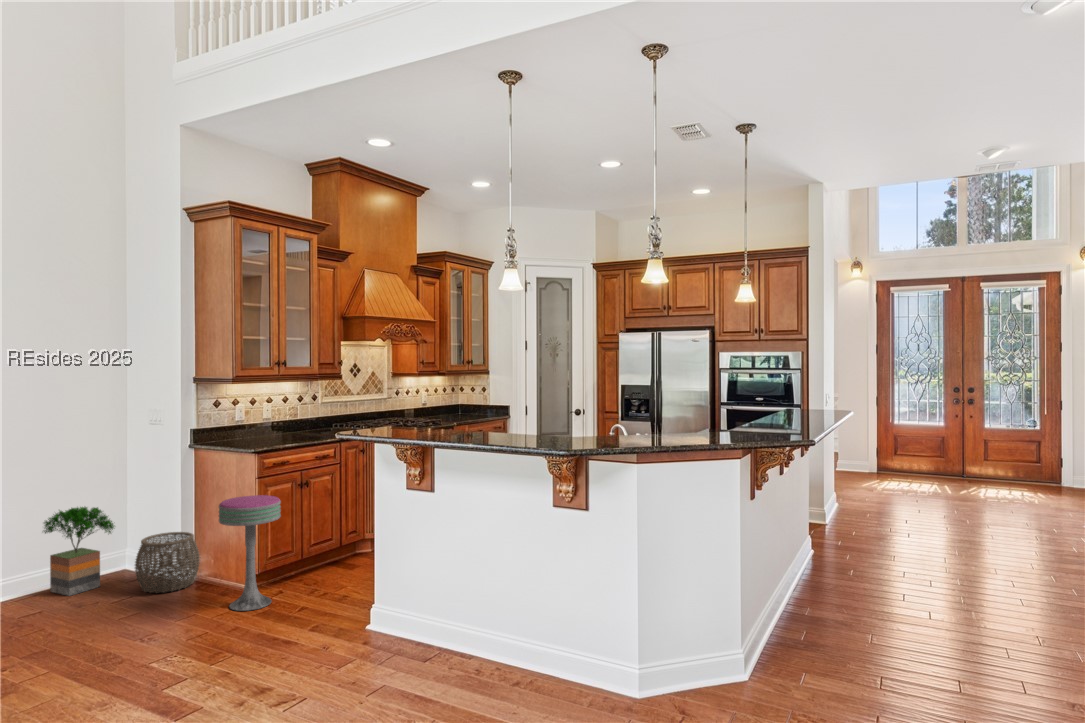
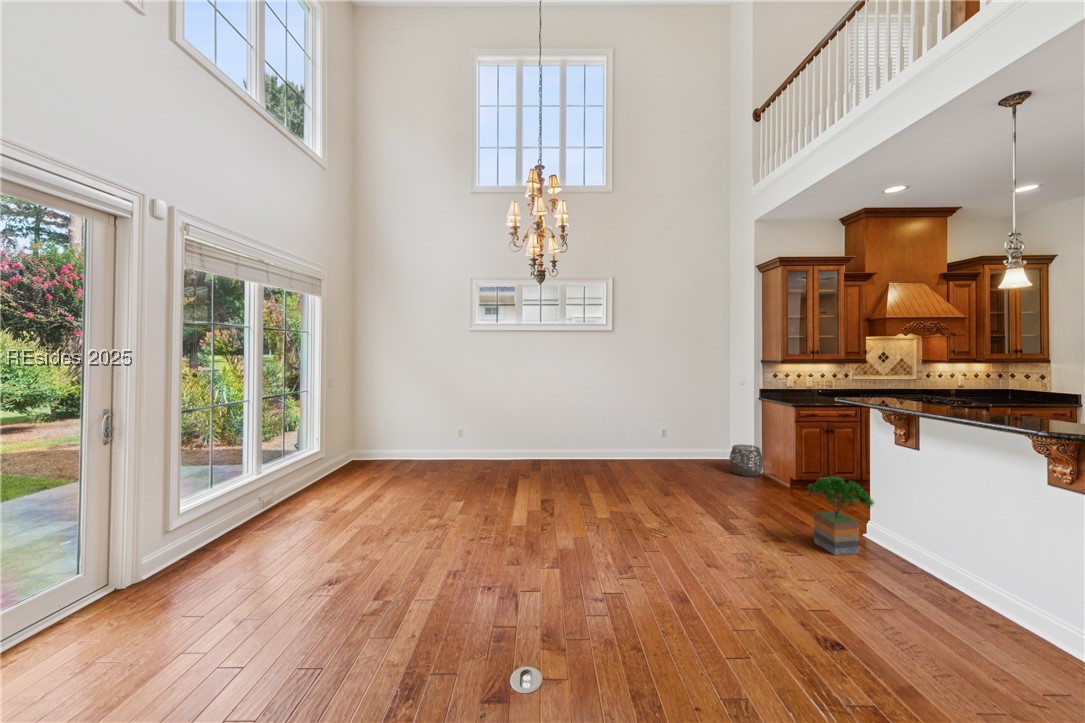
bar stool: present [219,495,281,611] -> none [769,432,808,499]
potted tree: present [44,507,114,596] -> present [808,477,874,555]

